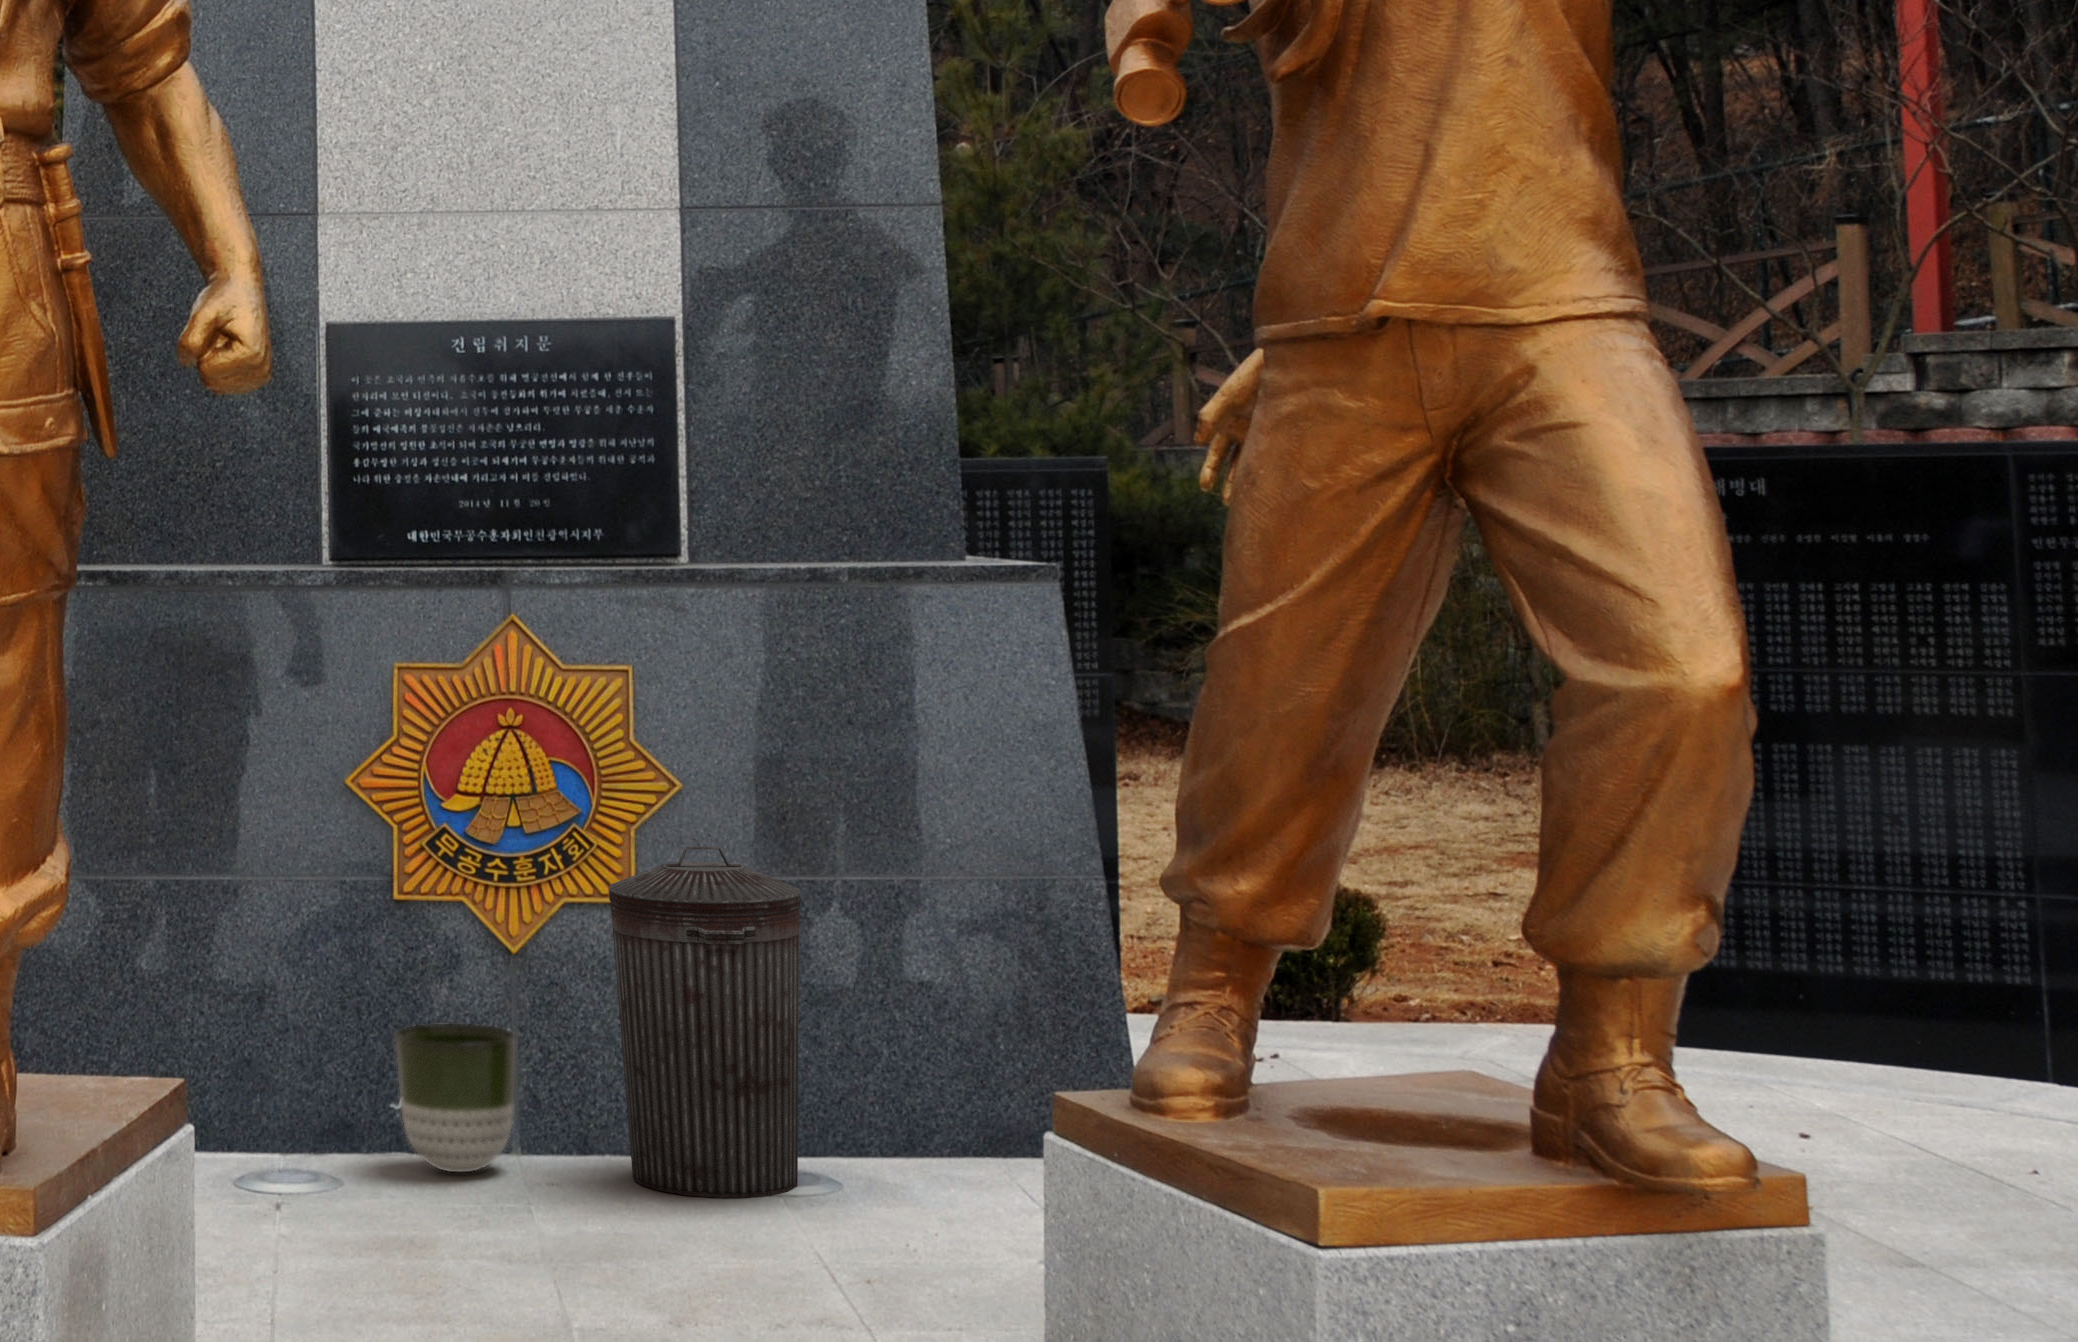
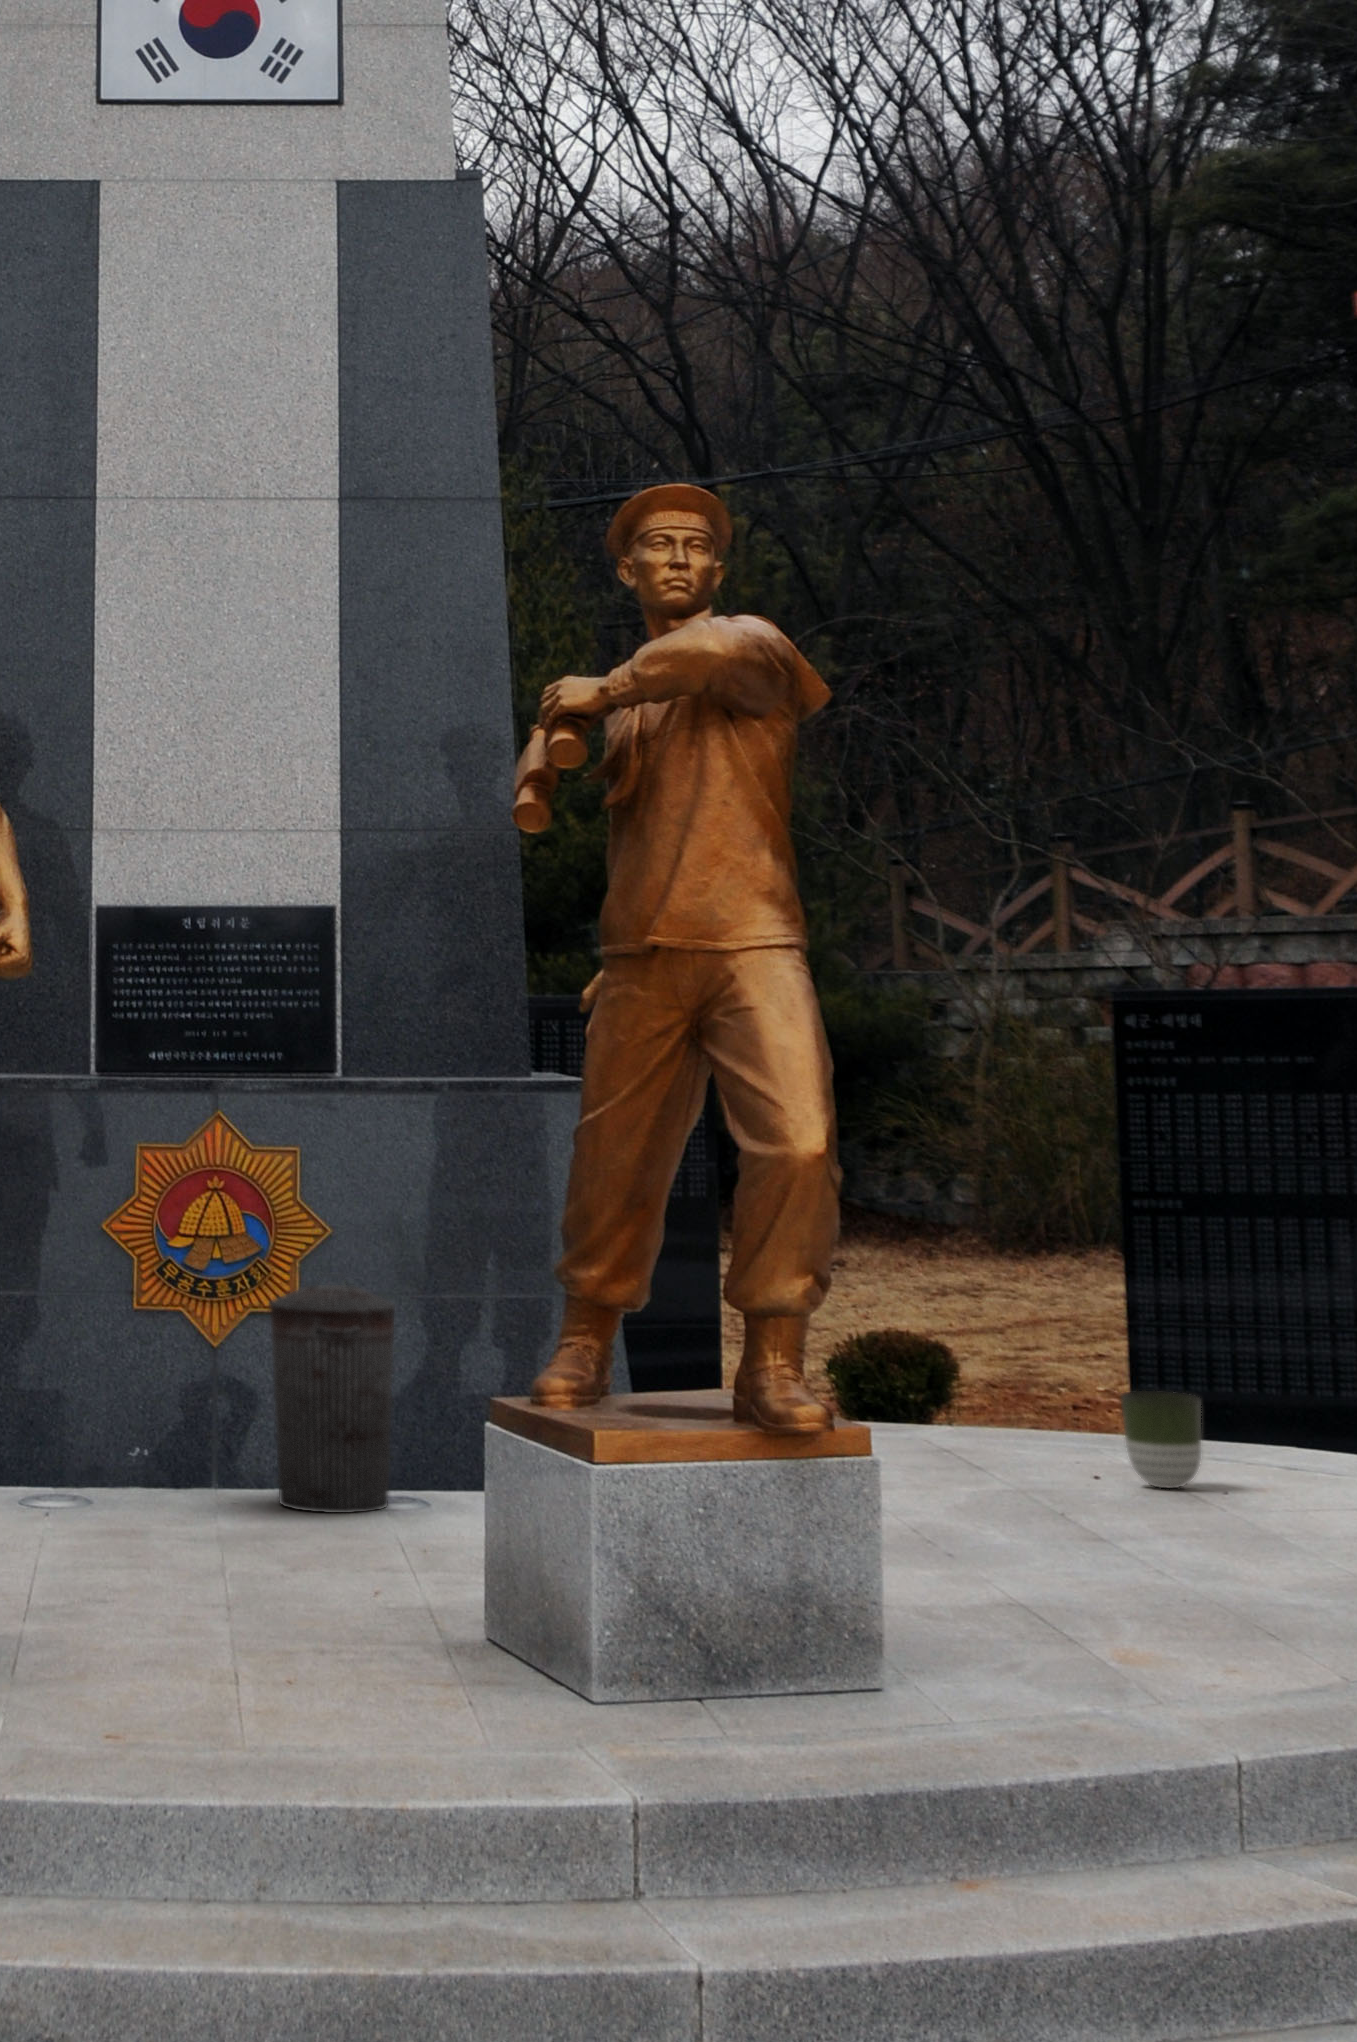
planter: present [396,1023,515,1172] -> present [1121,1391,1201,1488]

